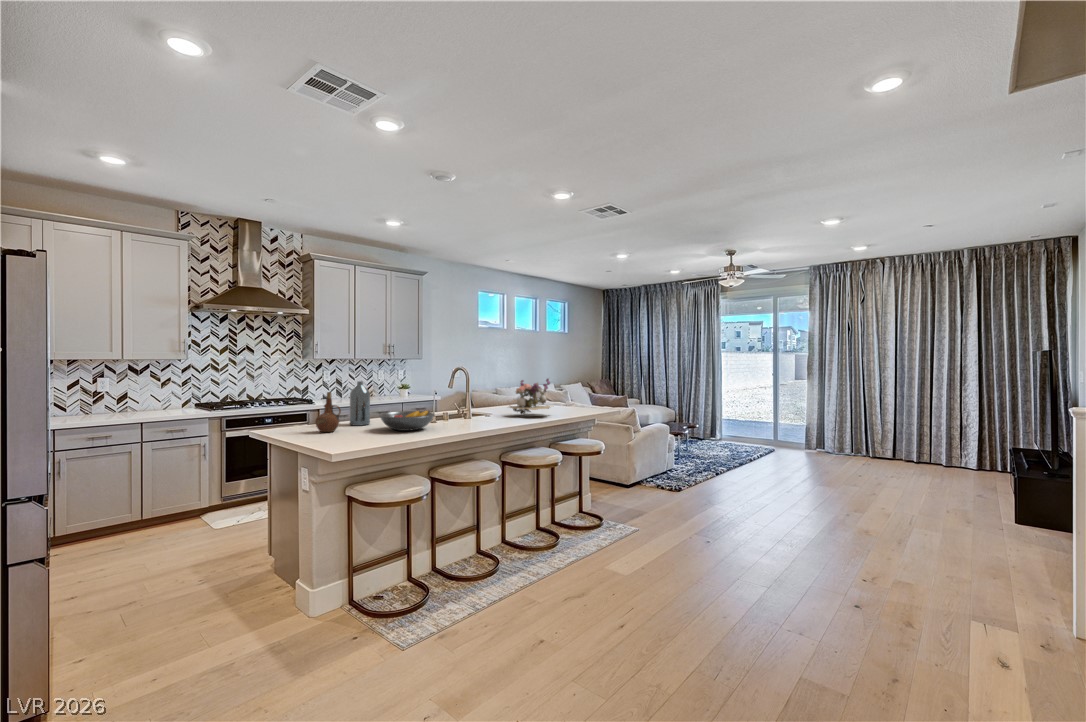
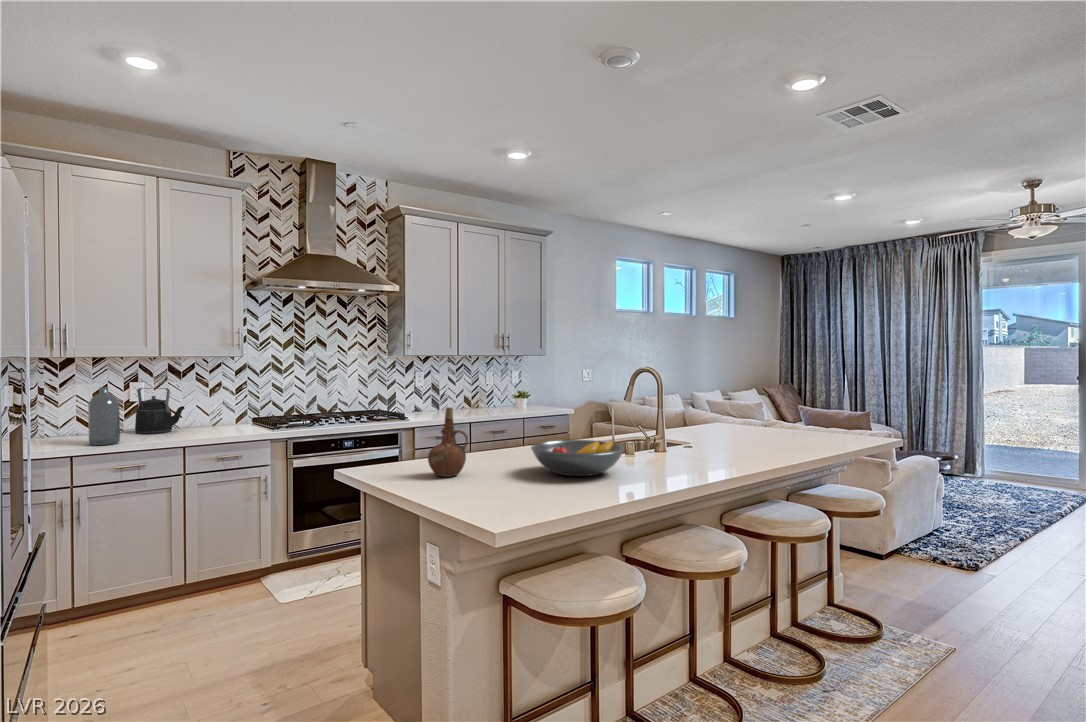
flower arrangement: present [510,379,550,414] -> none [718,382,800,446]
bottle: present [350,381,370,426] -> present [88,387,120,445]
kettle: none [103,382,143,415] -> present [135,388,184,434]

